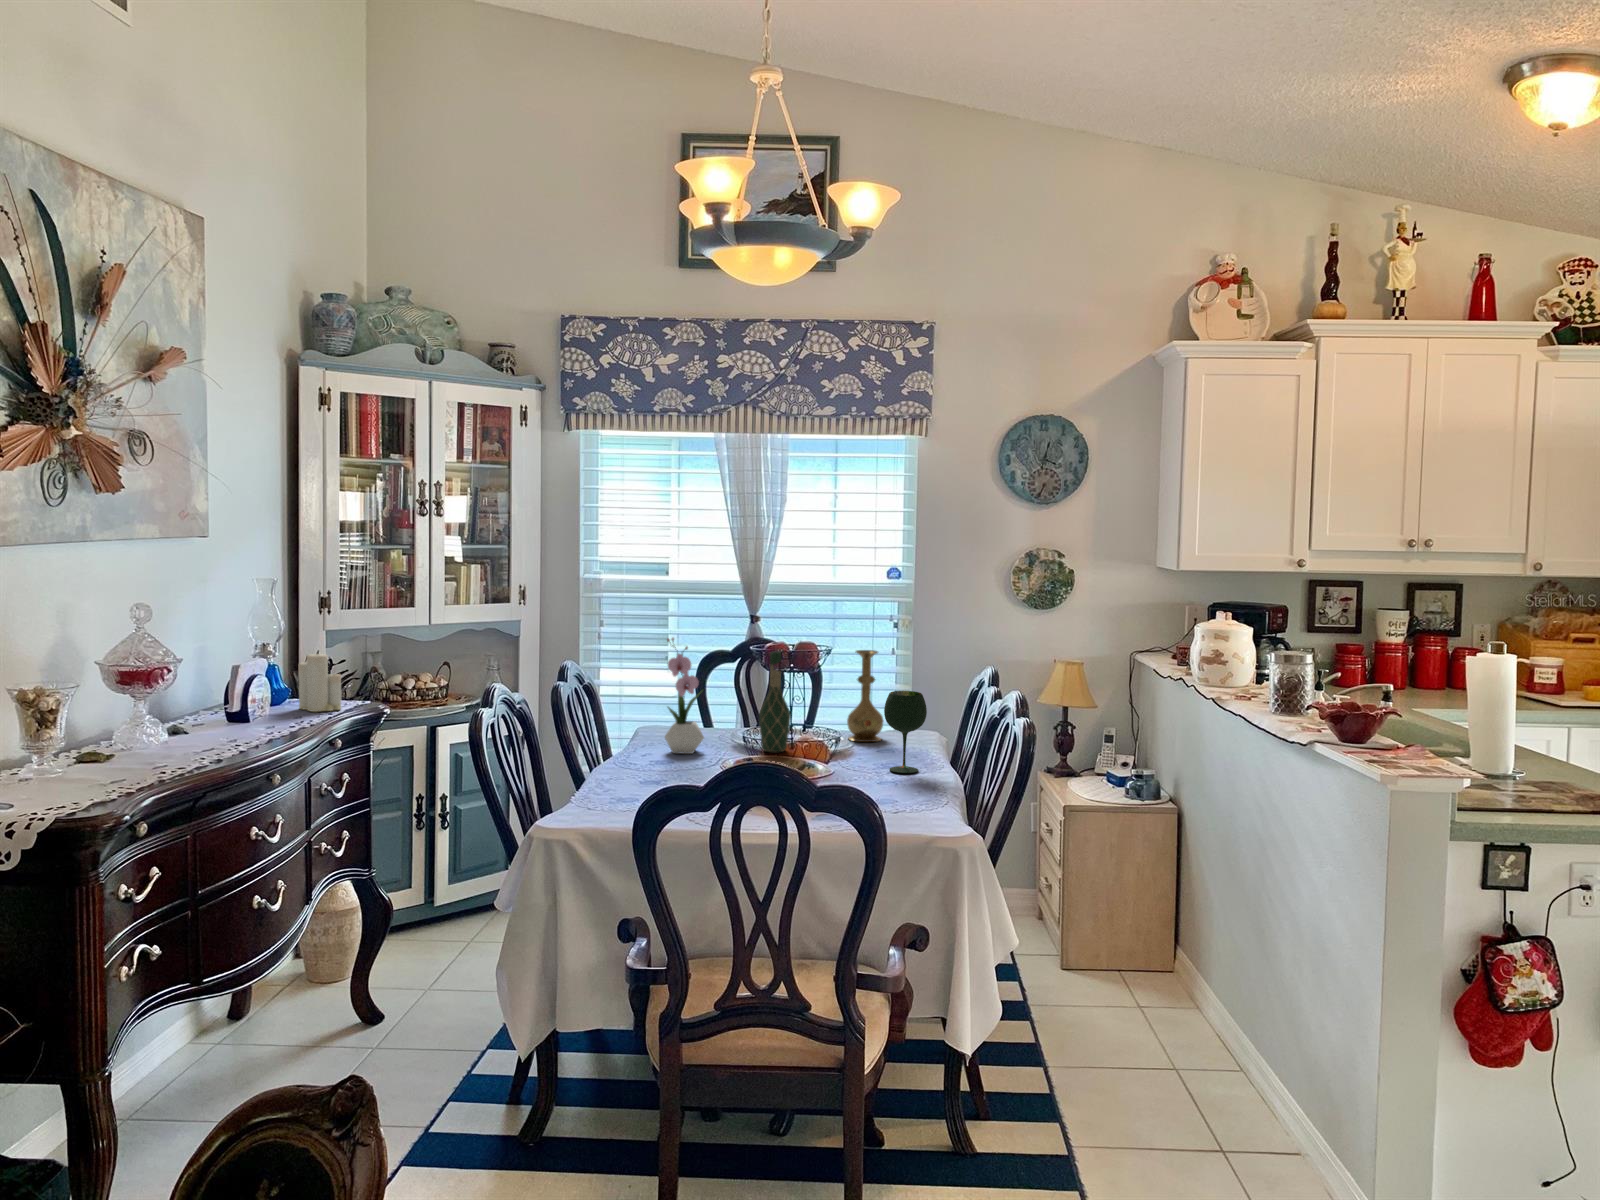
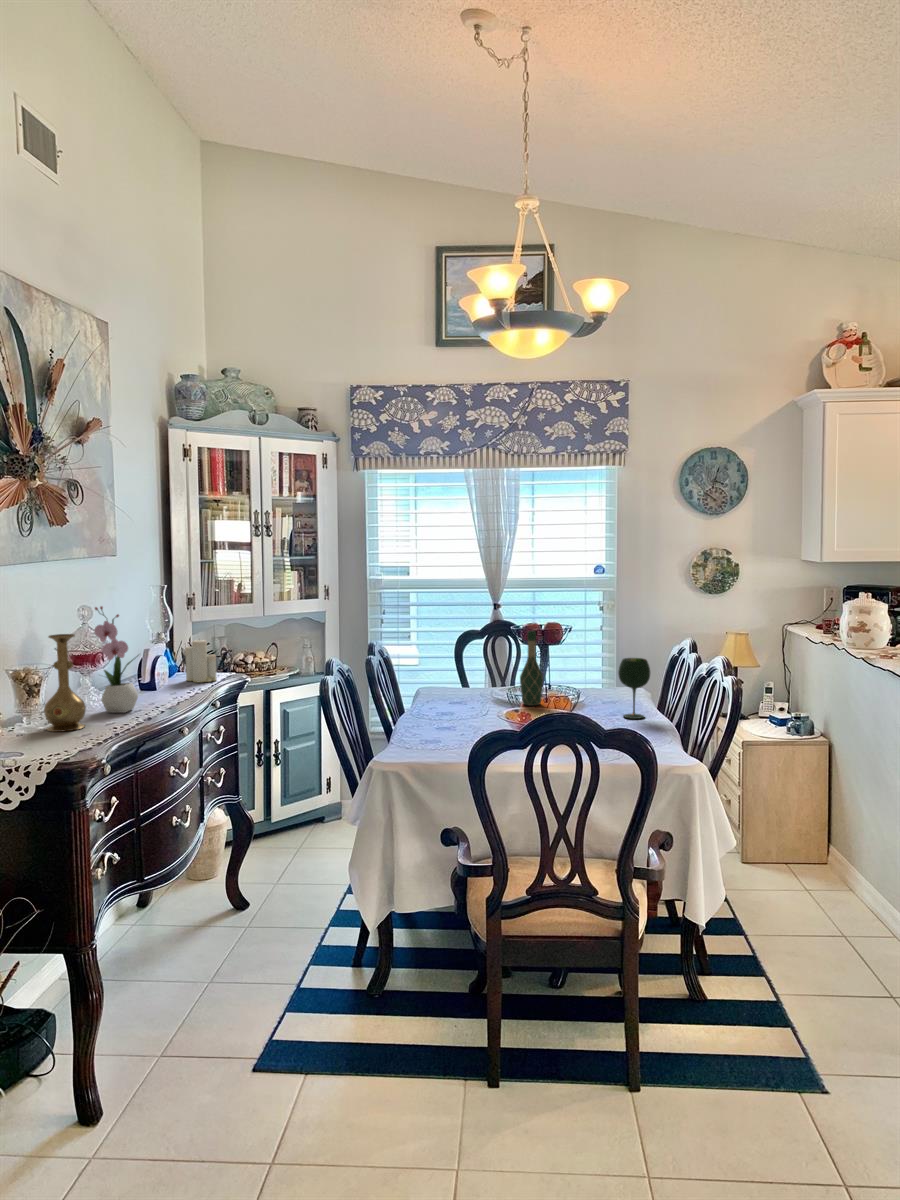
flower arrangement: present [665,638,704,754] -> present [94,606,138,713]
vase: present [847,650,883,742] -> present [44,634,86,732]

